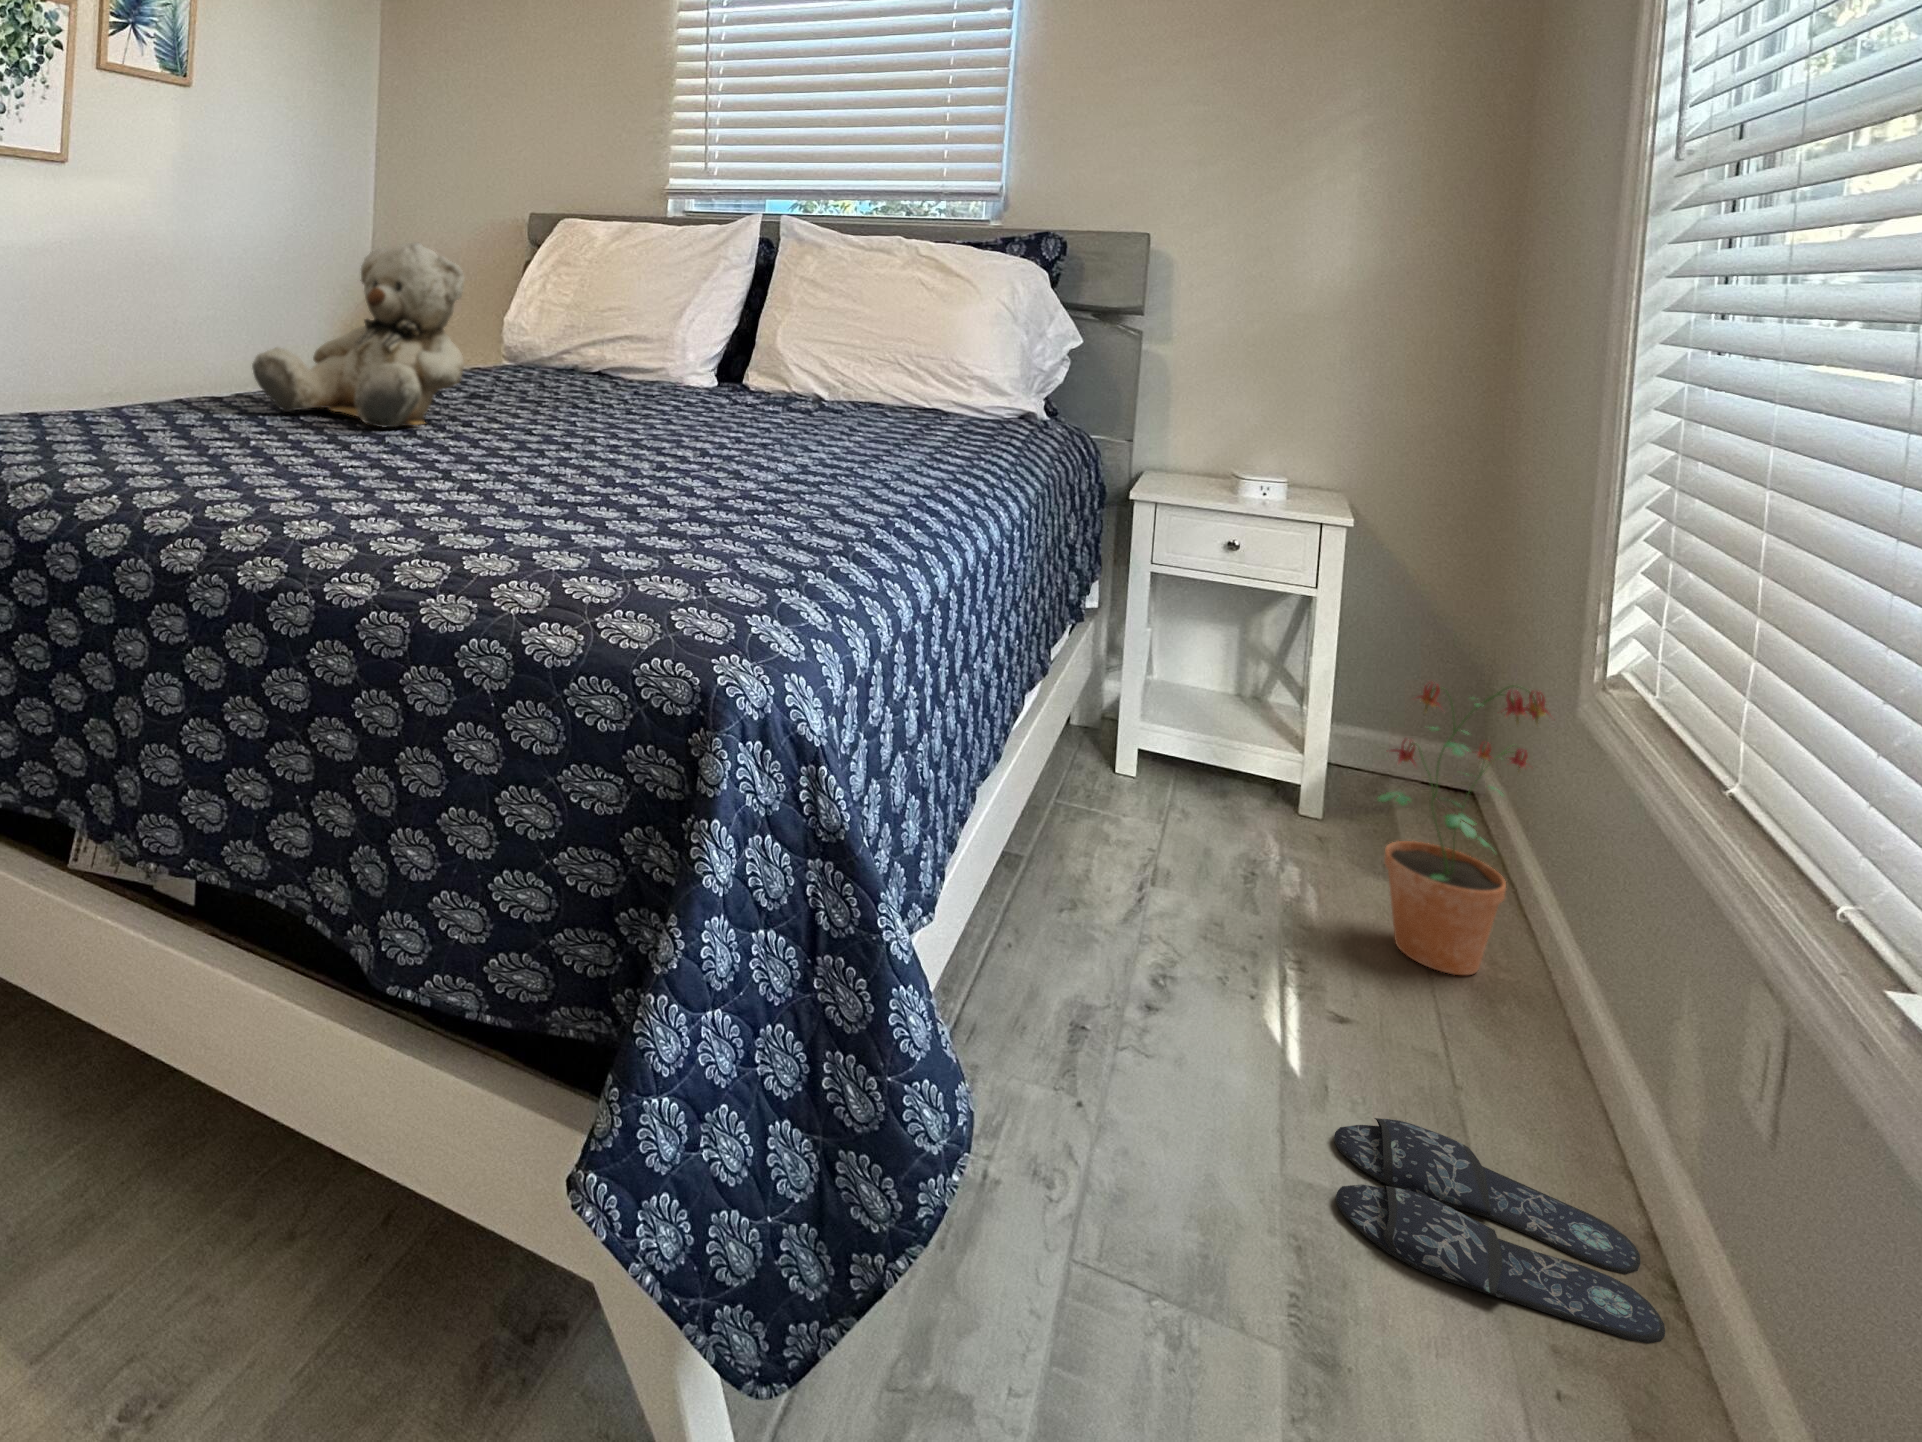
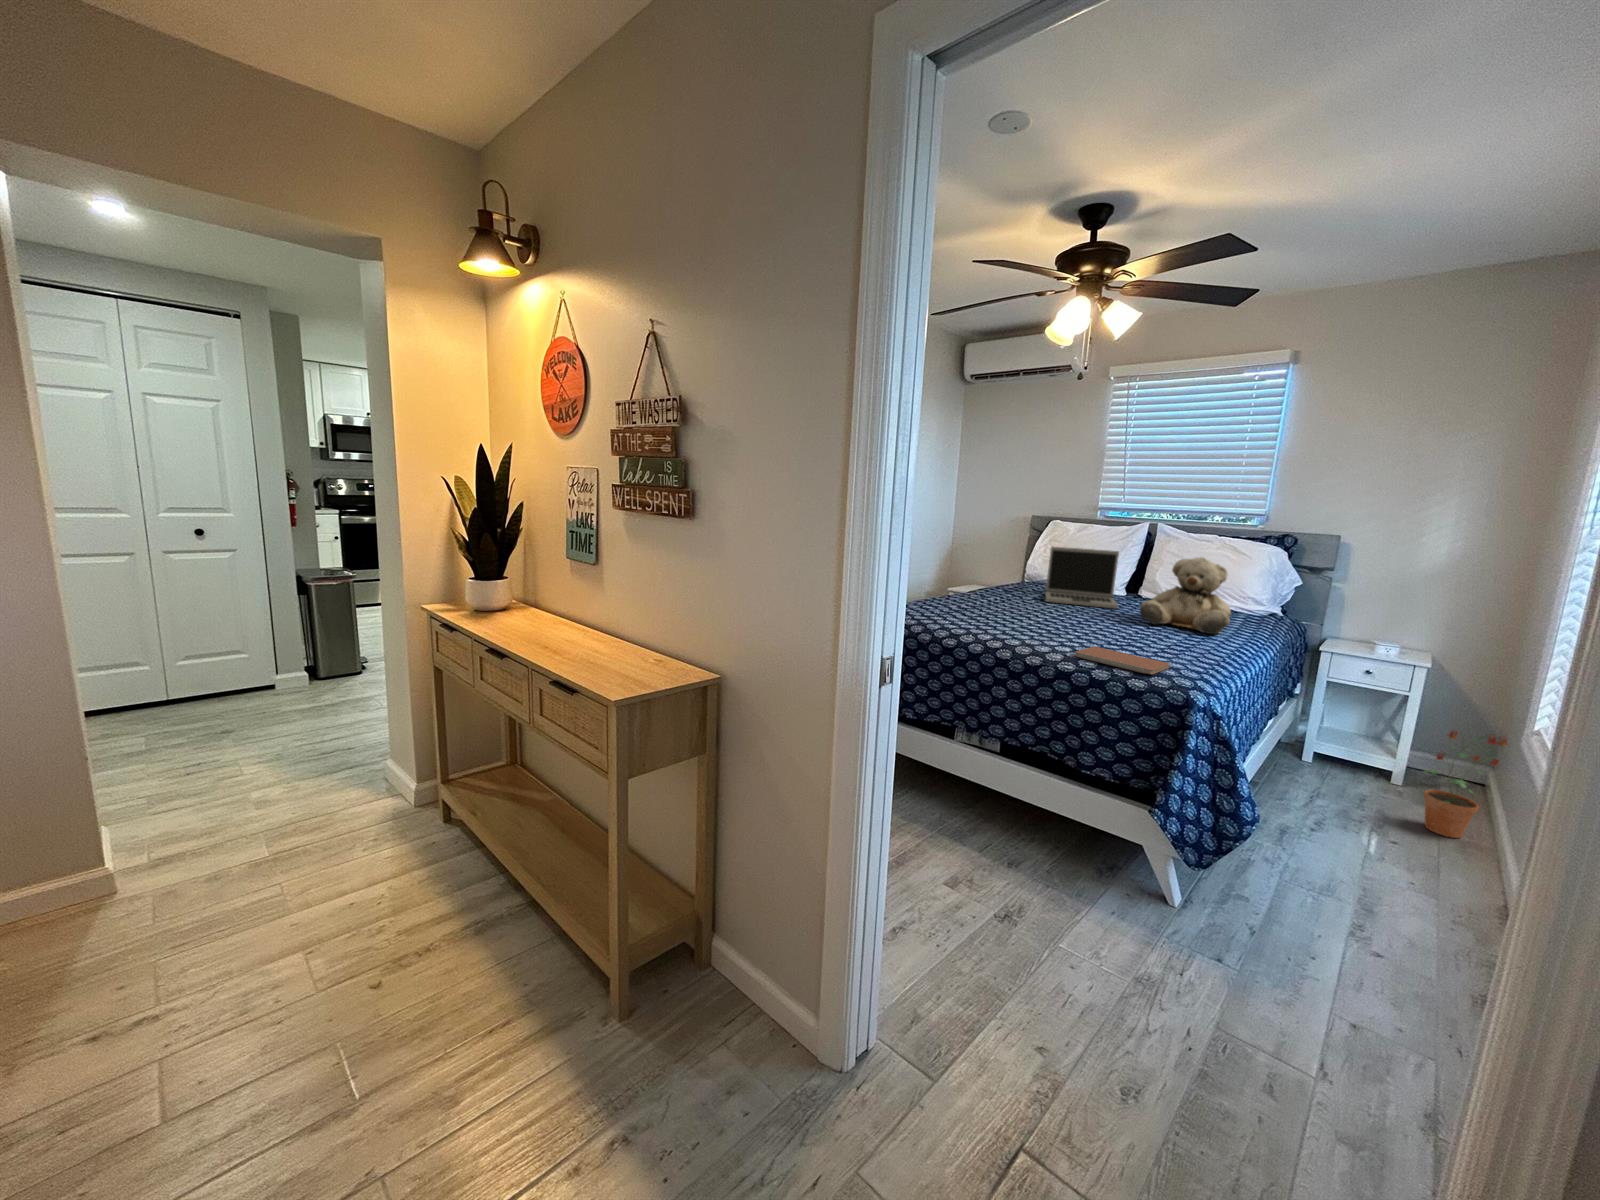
teddy bear: present [252,243,464,428] -> present [1140,557,1231,634]
laptop: none [500,263,686,412] -> present [1045,547,1119,608]
notebook: none [402,507,697,595] -> present [1074,646,1170,675]
slippers: present [1334,1118,1665,1343] -> none [1378,865,1497,924]

